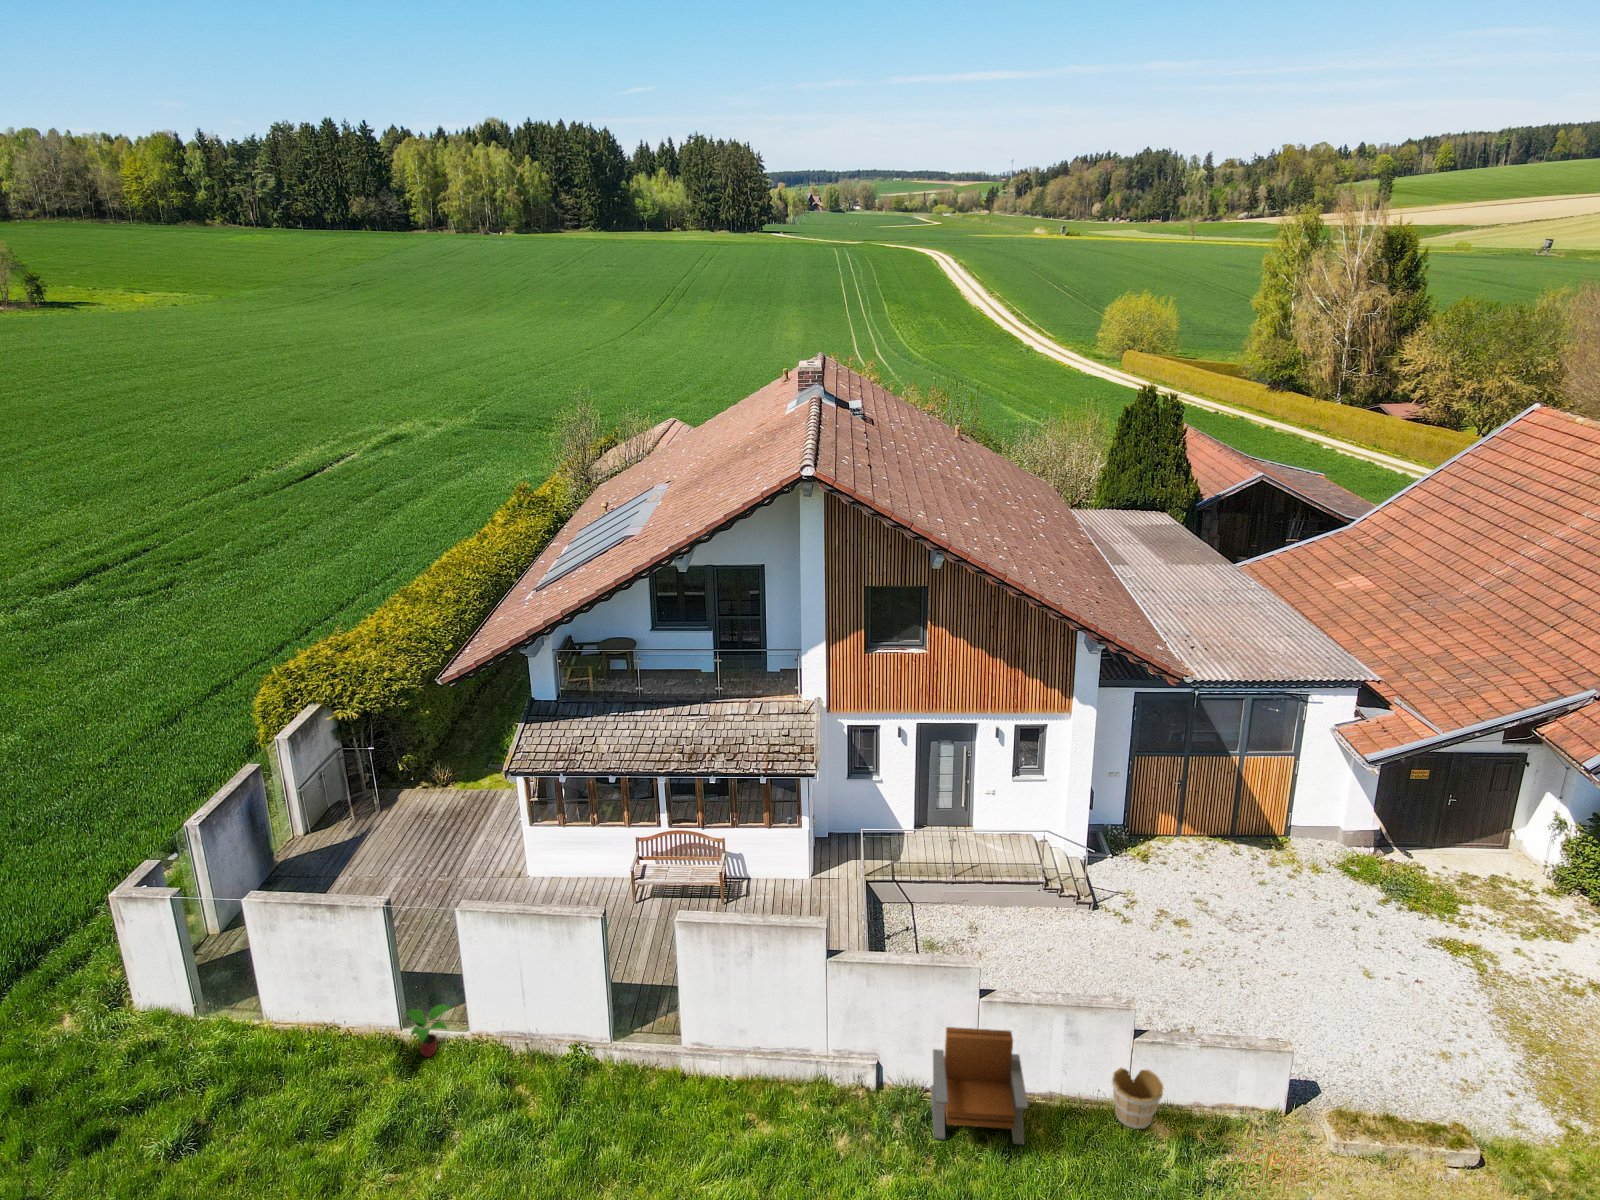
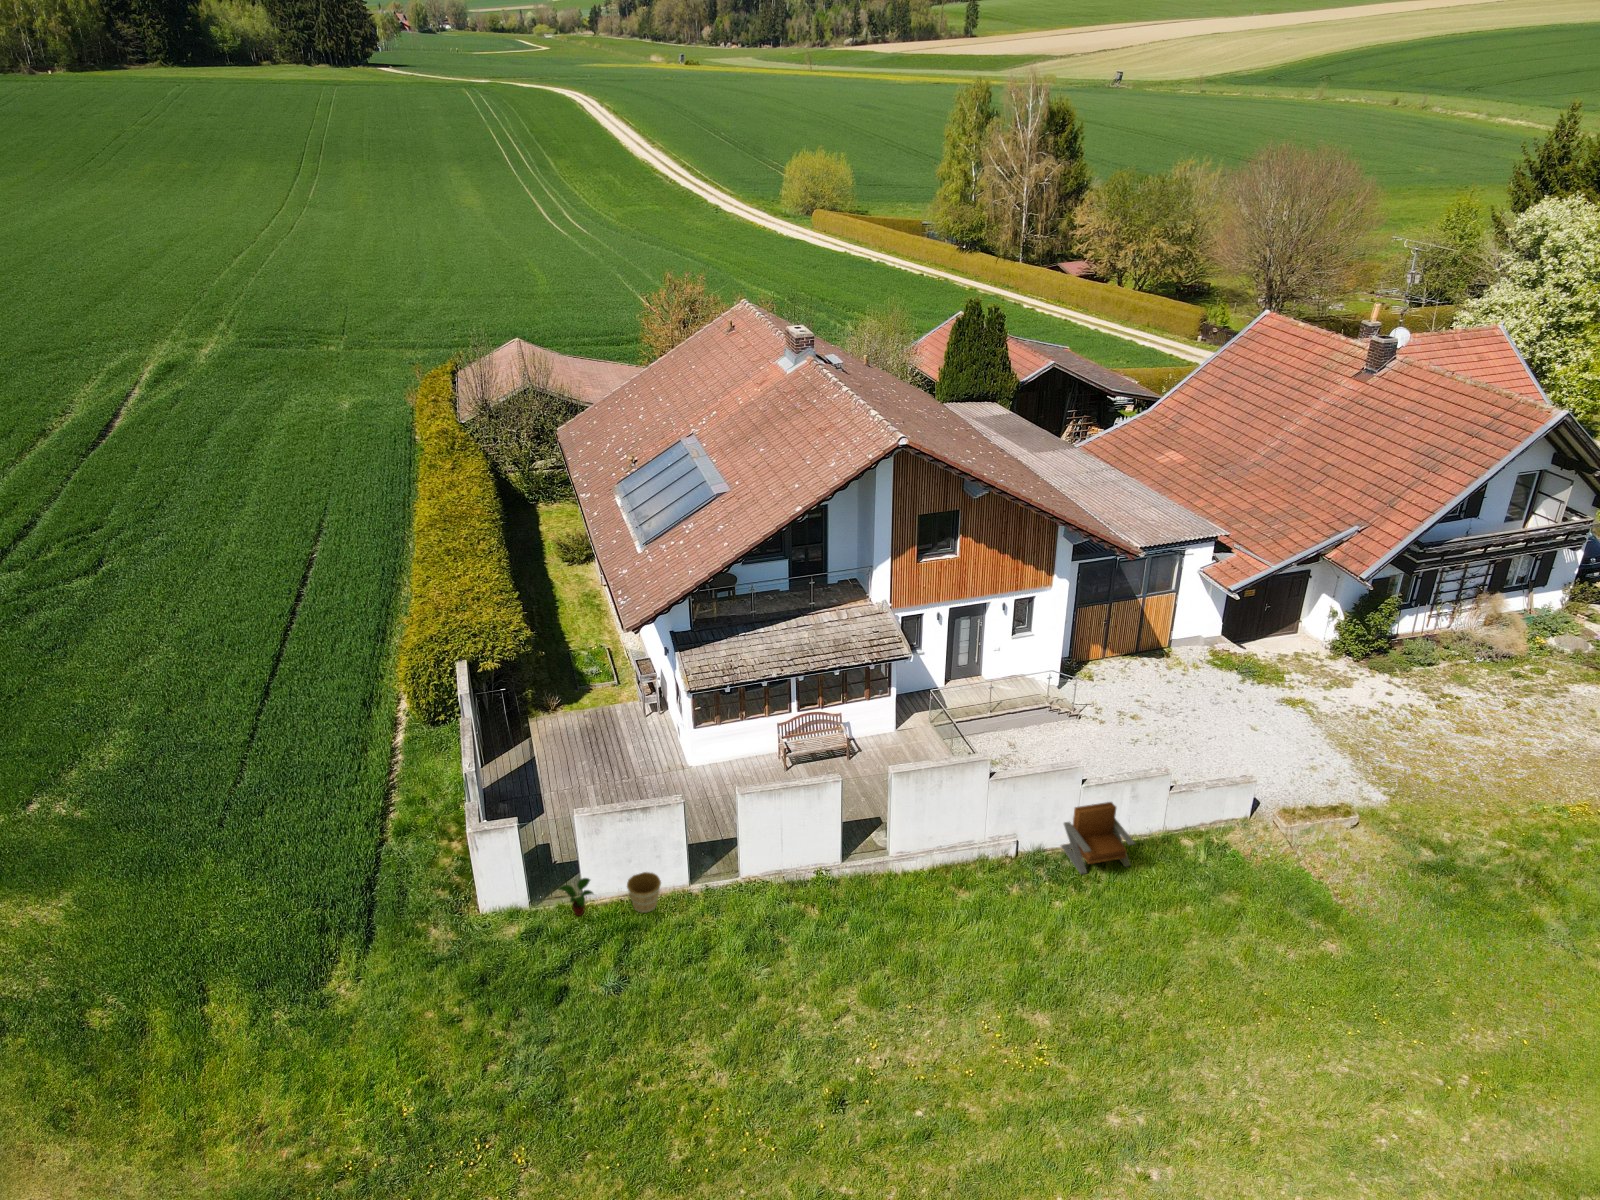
potted plant: present [405,1004,451,1057] -> present [558,878,593,916]
wooden bucket: present [1112,1068,1164,1129] -> present [627,872,661,913]

